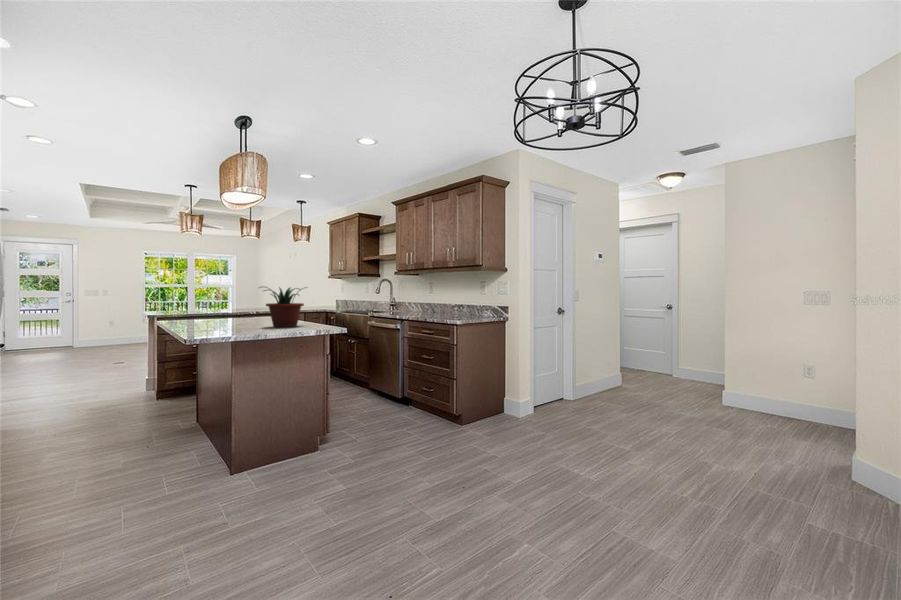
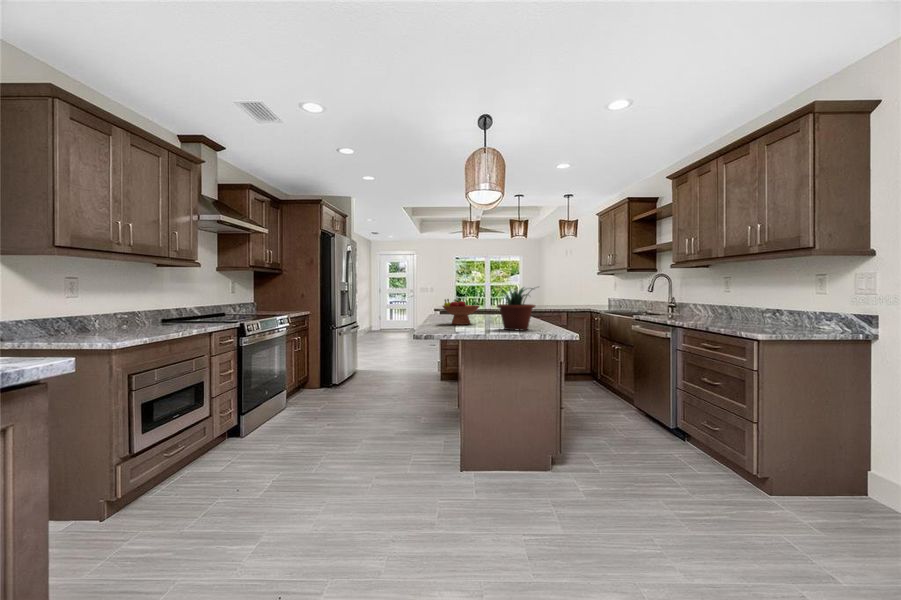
fruit bowl: none [191,299,237,326] -> present [442,299,479,325]

